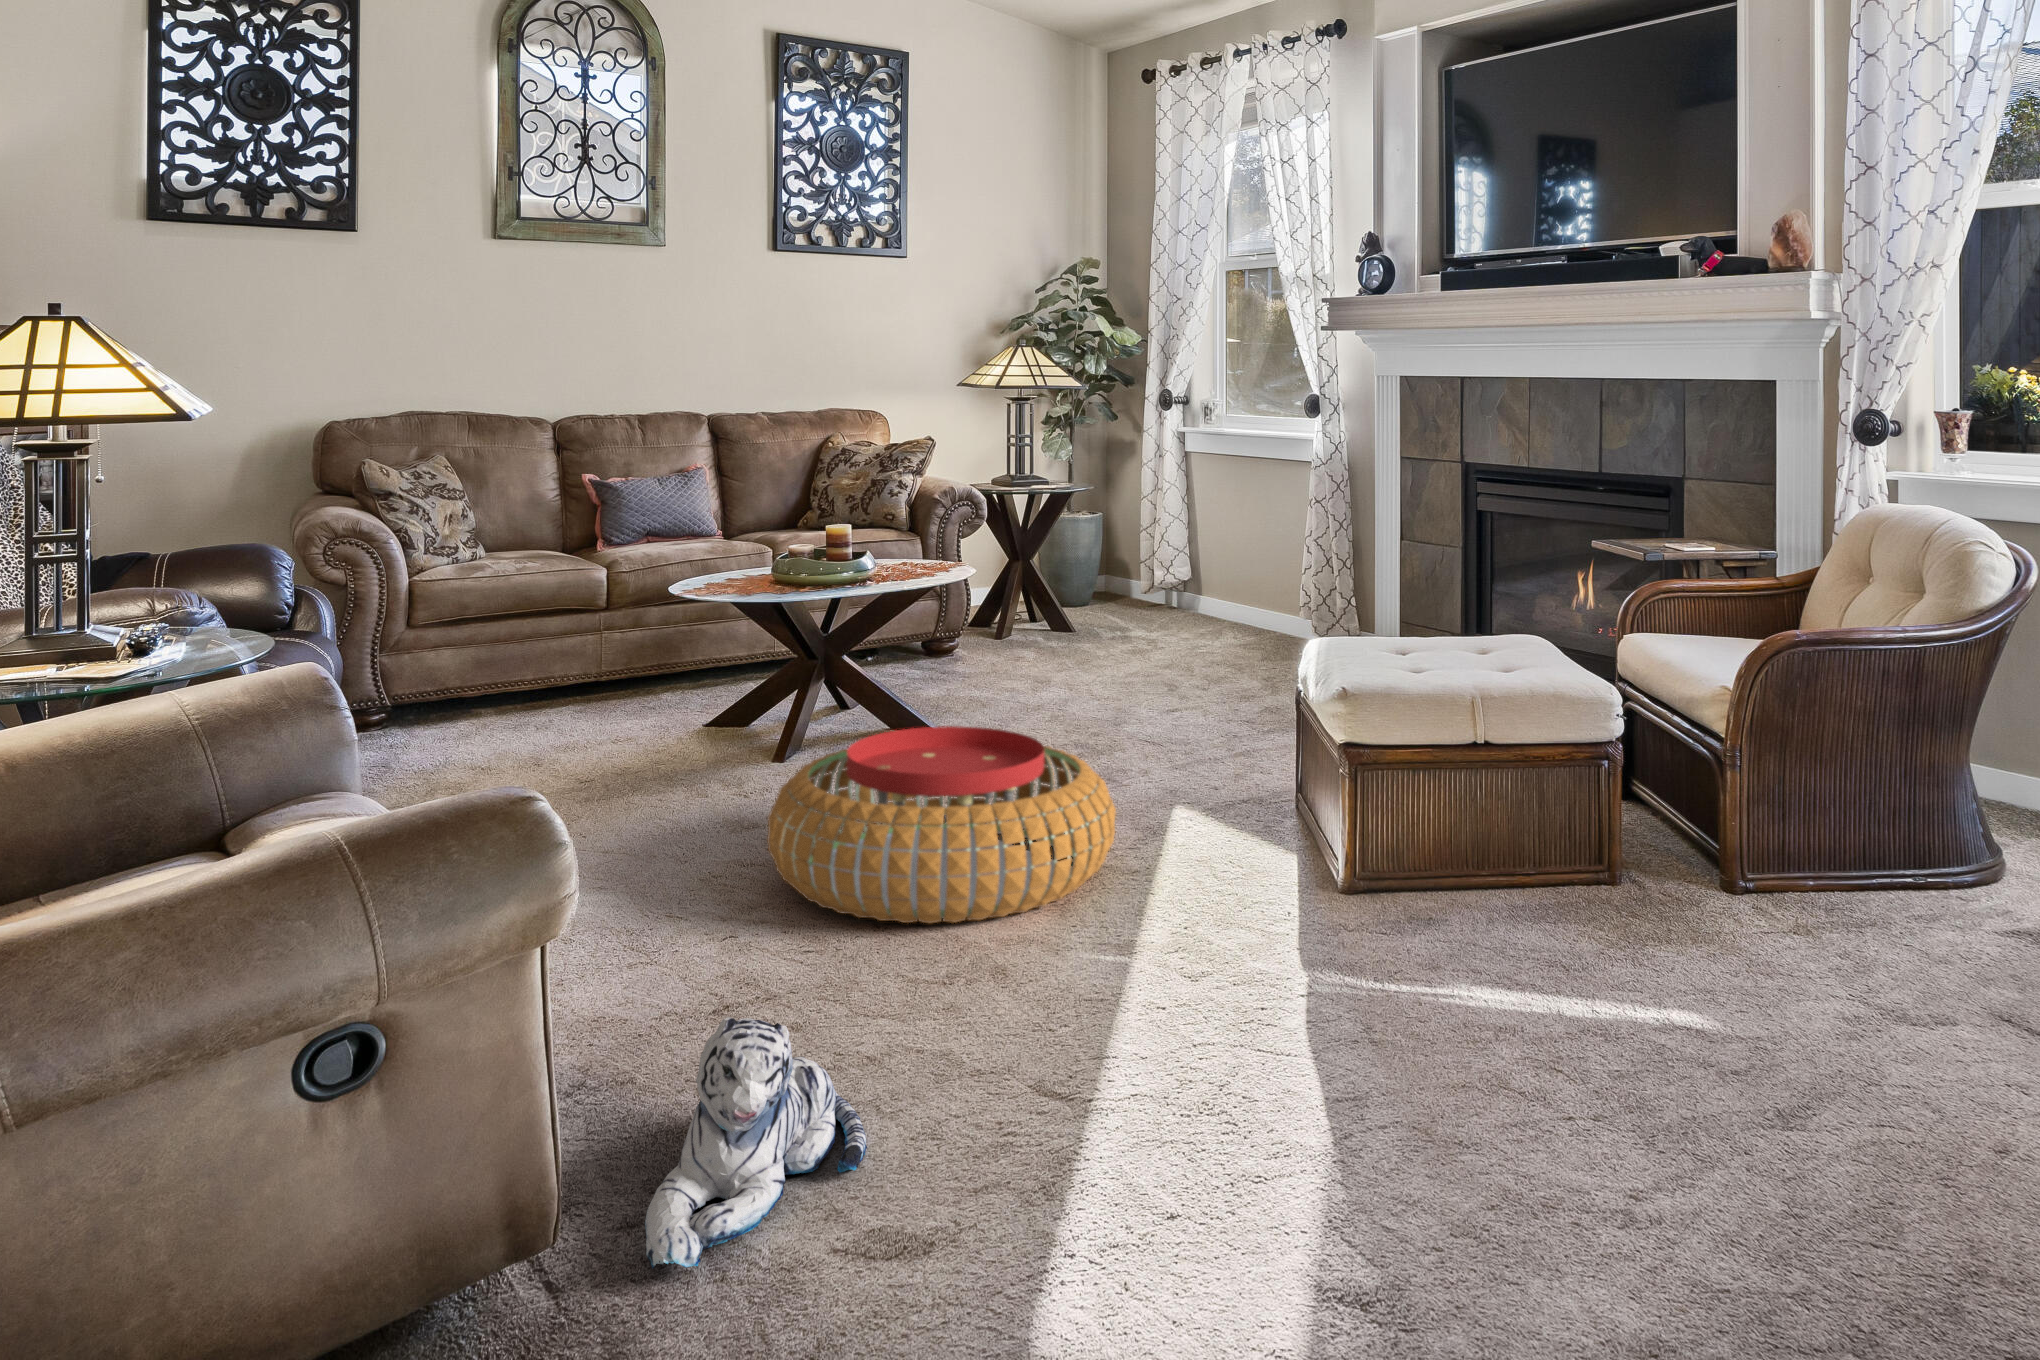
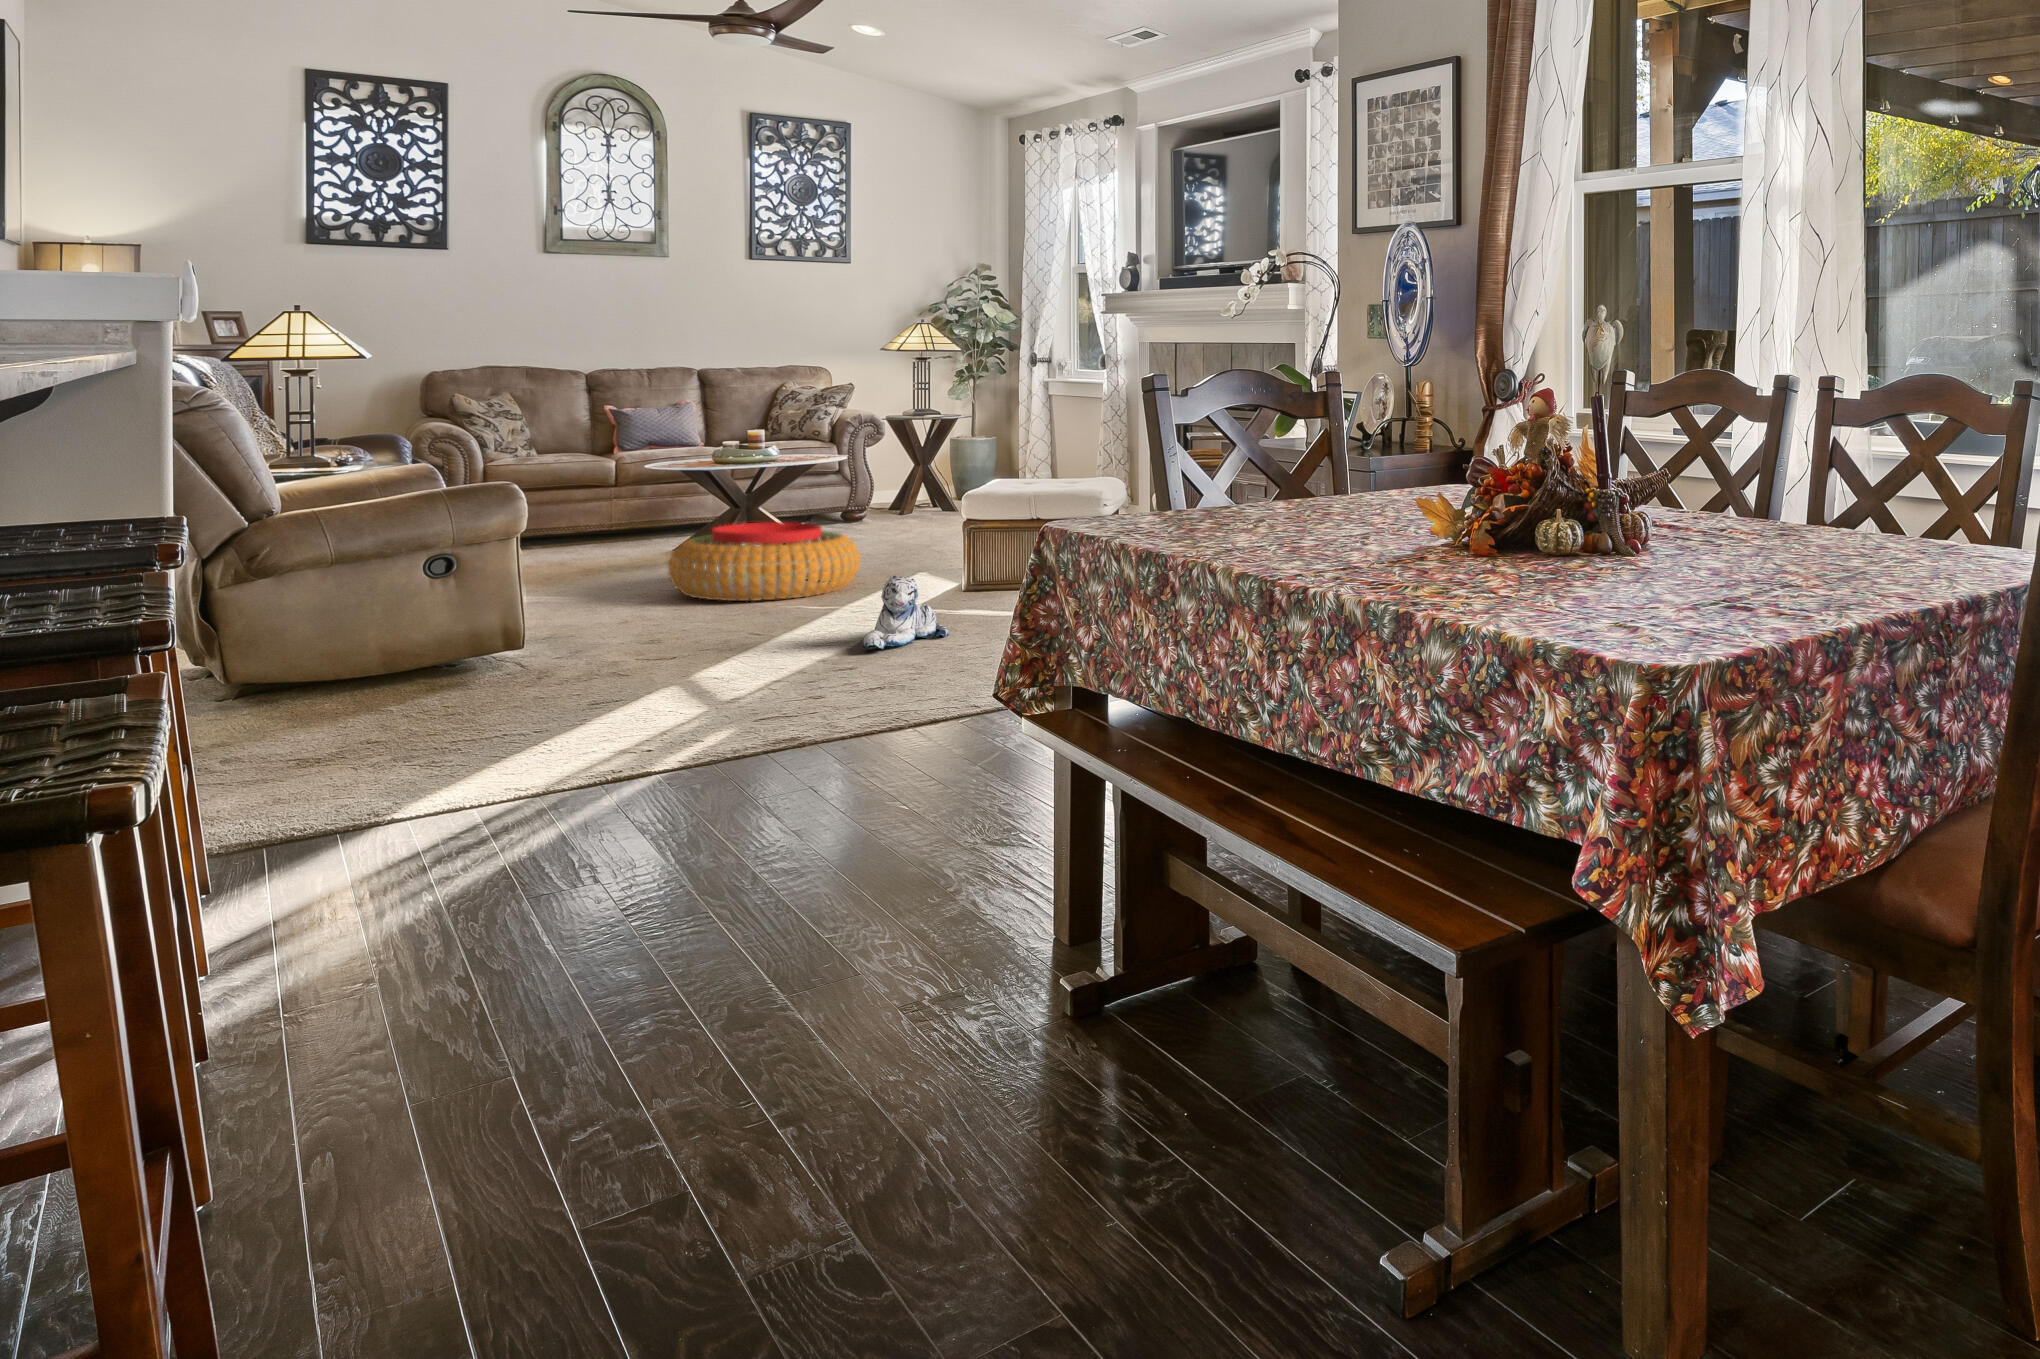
plush toy: present [645,1017,867,1269] -> present [863,576,949,649]

